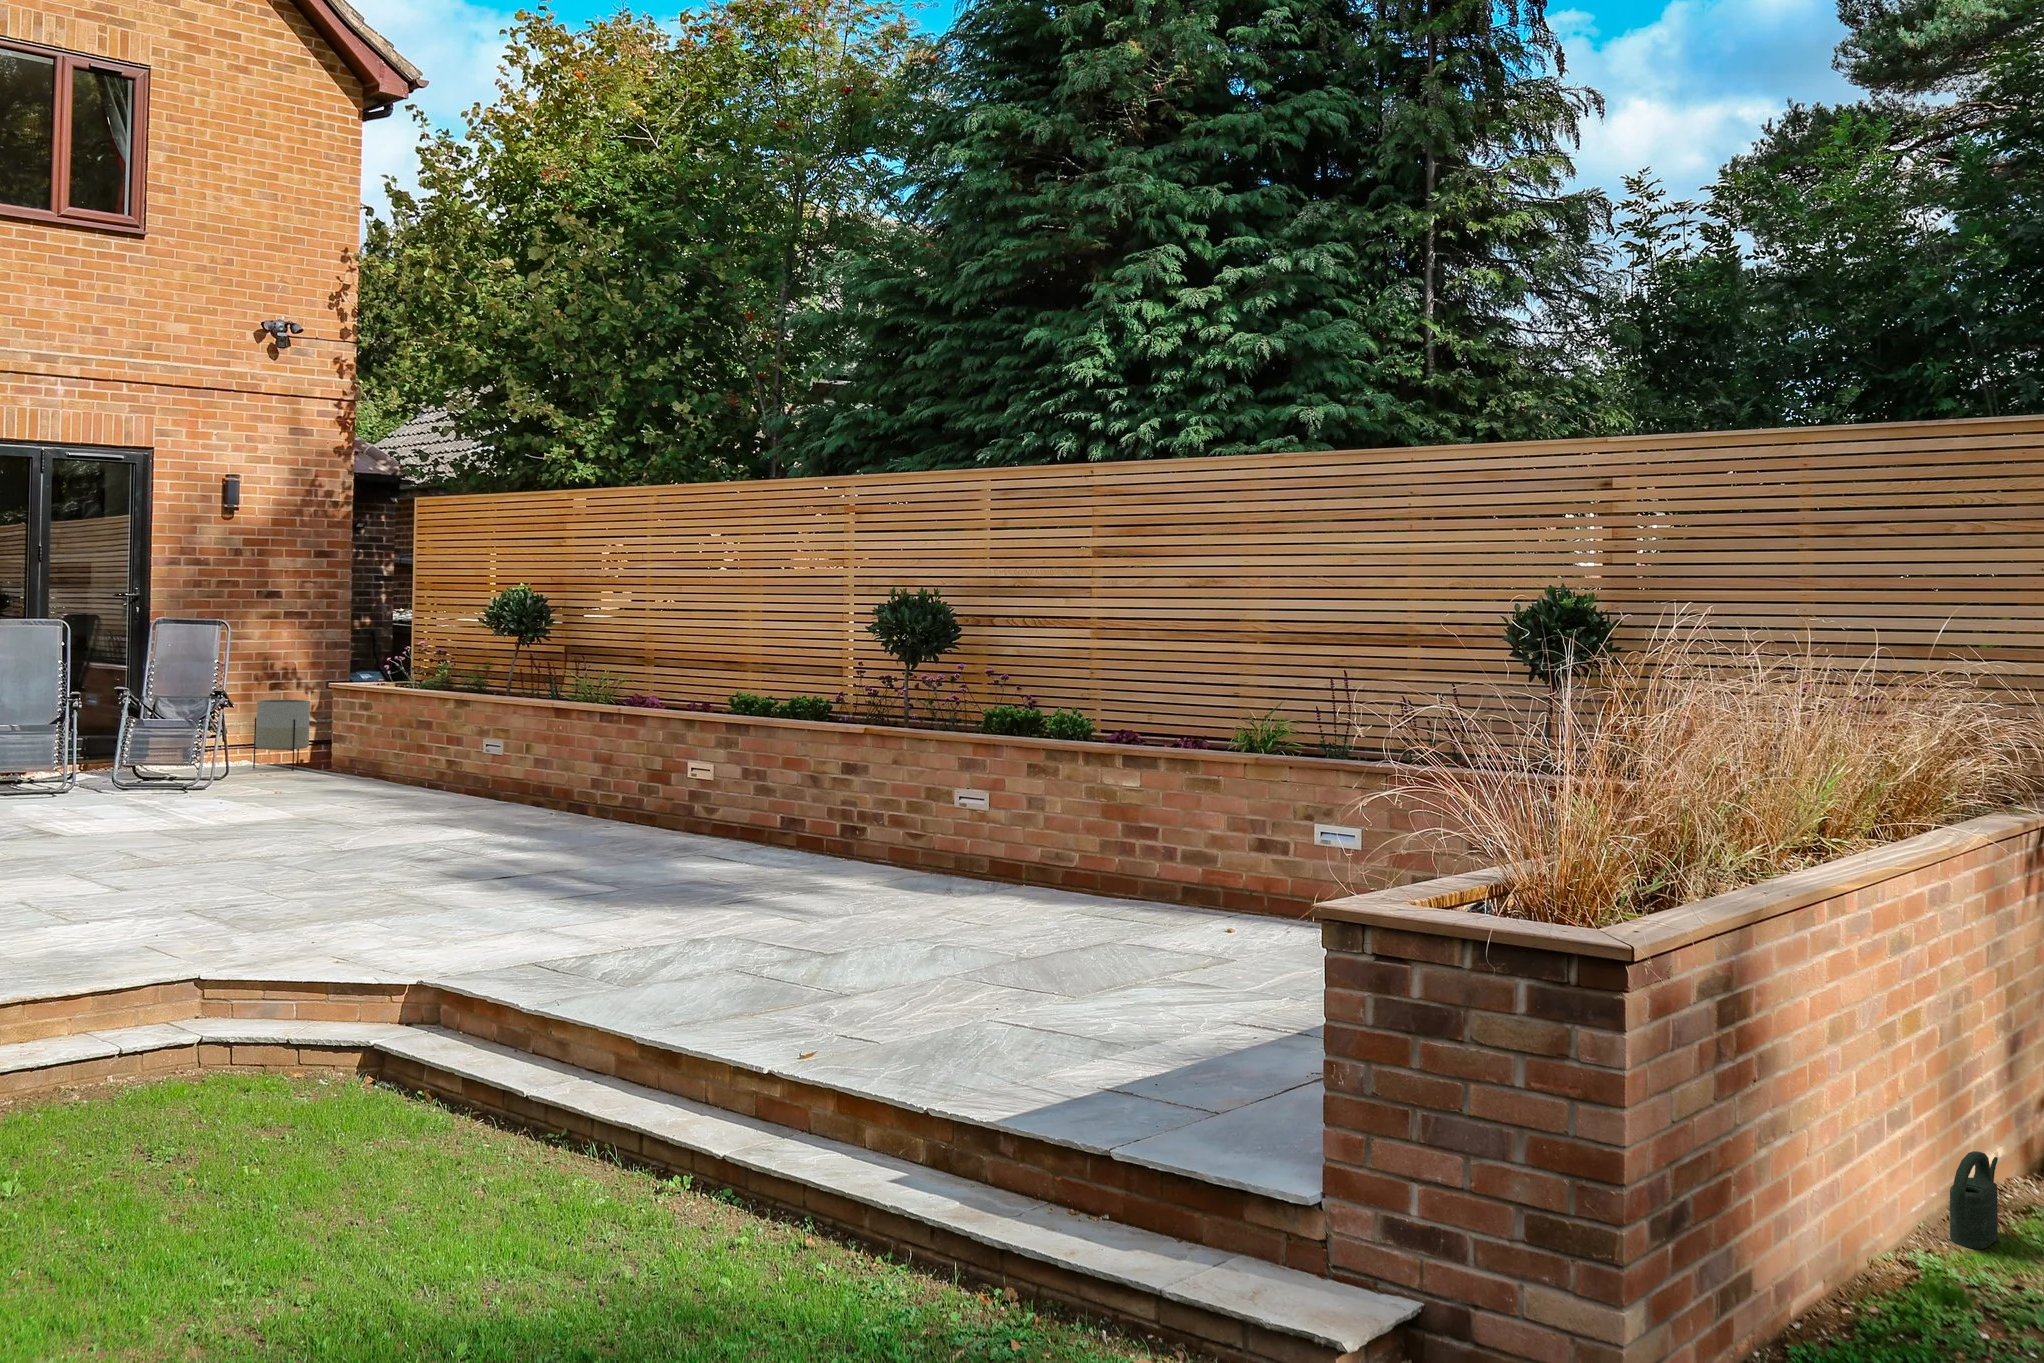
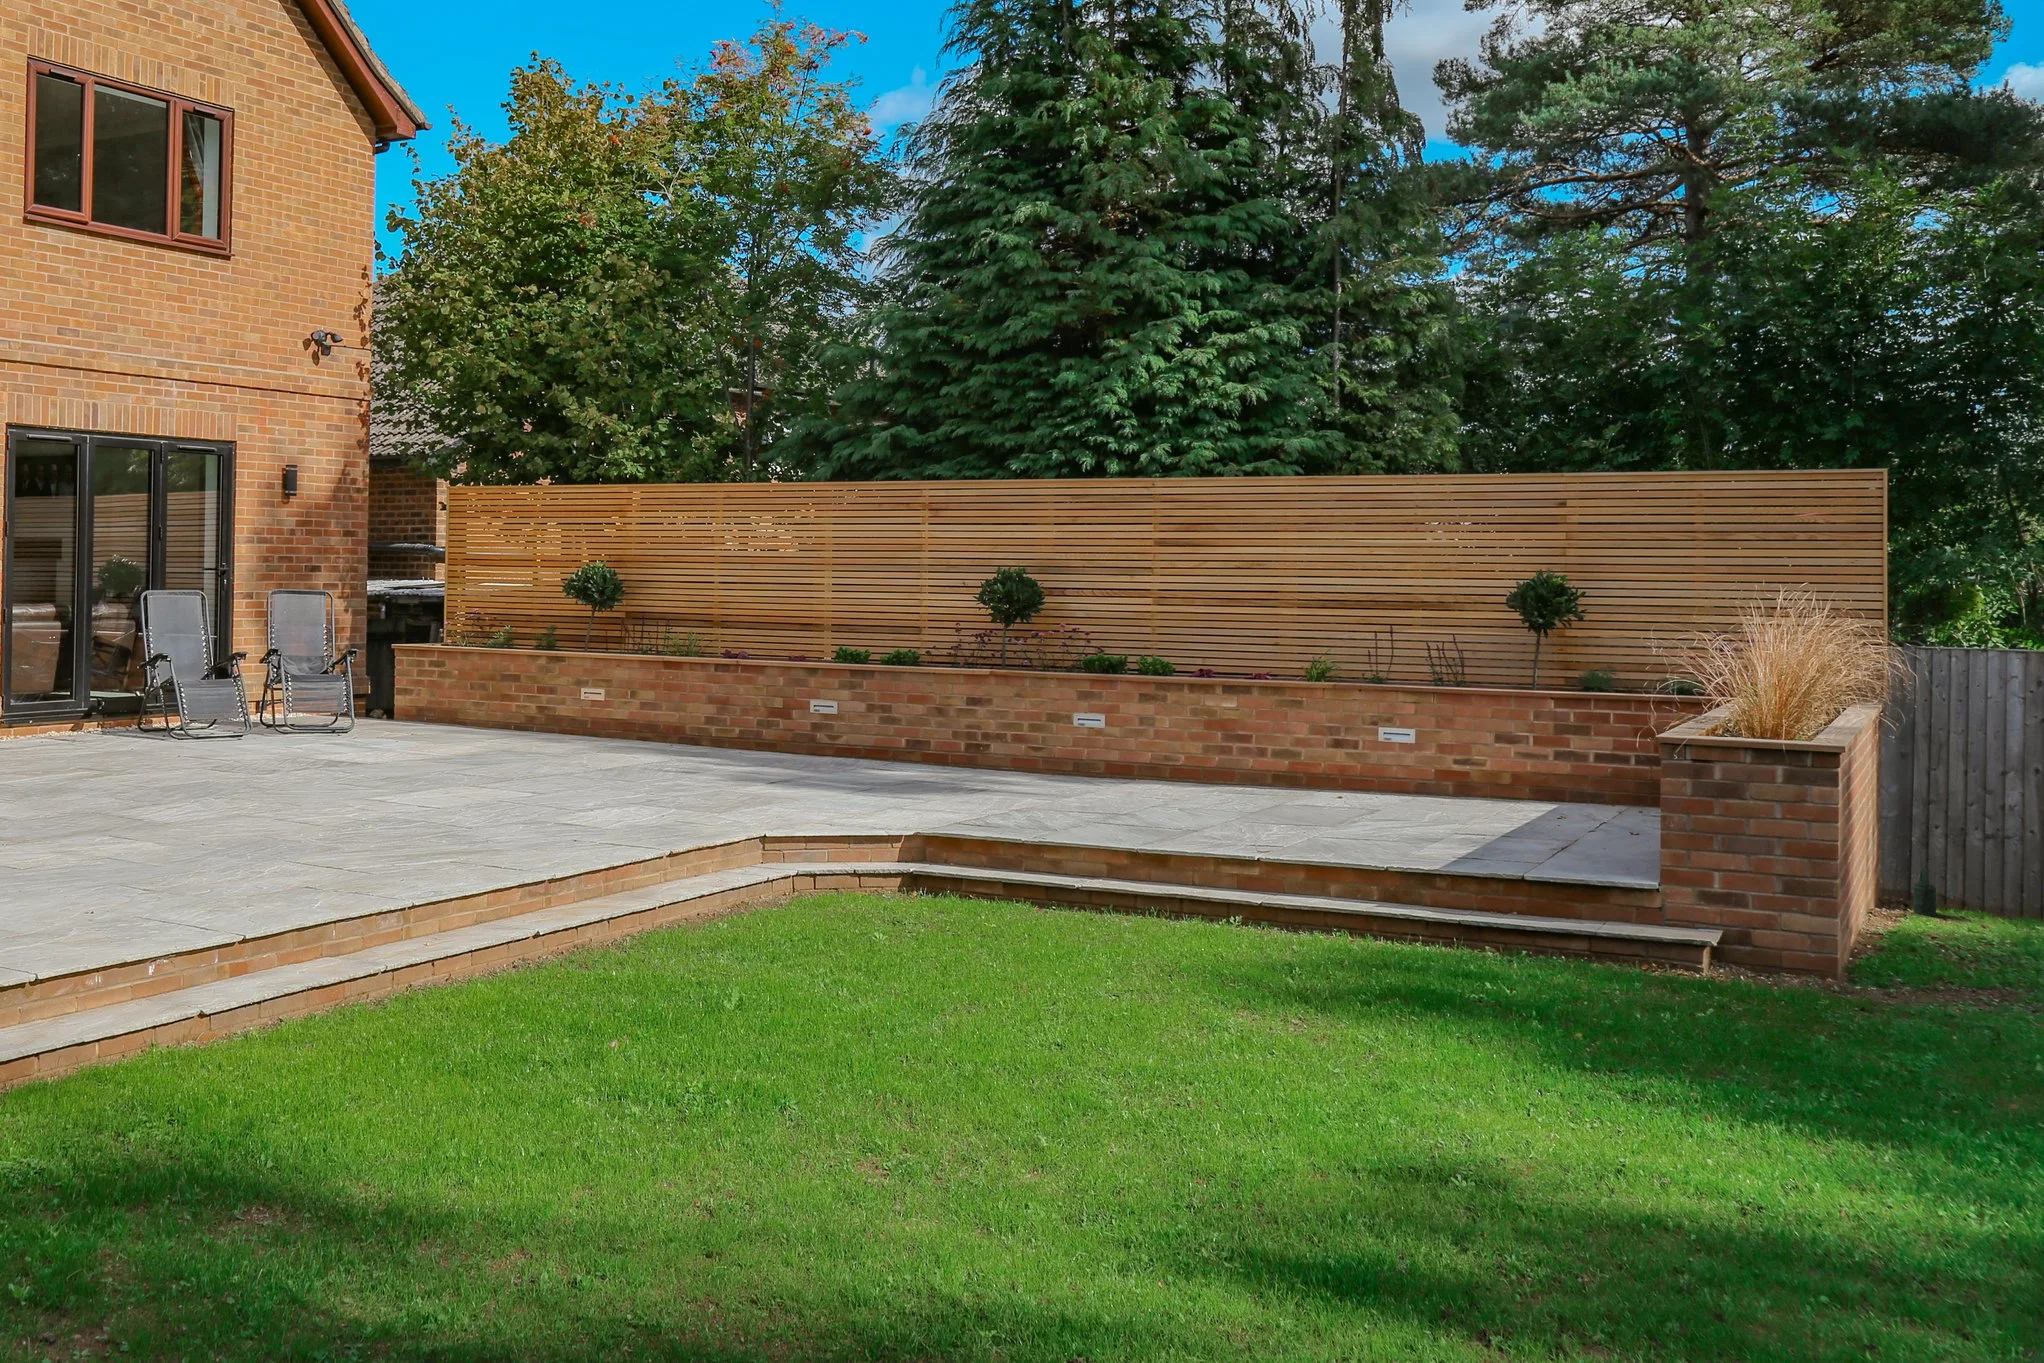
planter: present [253,700,310,770] -> none [310,665,357,726]

